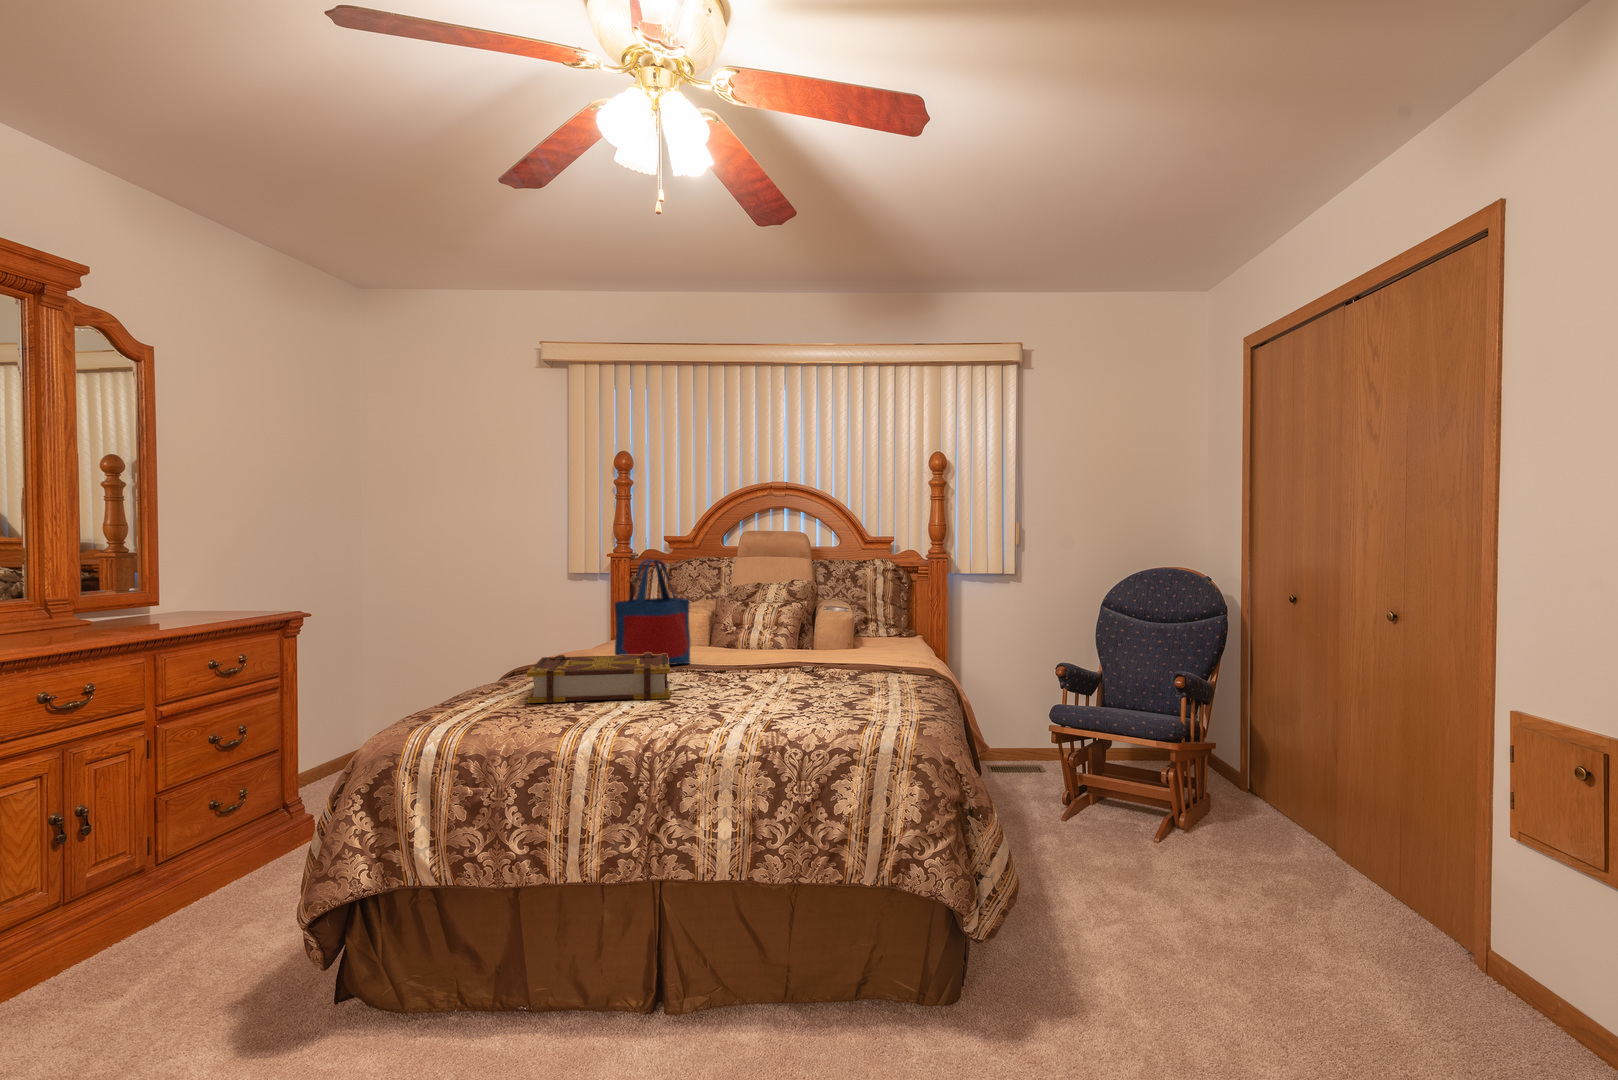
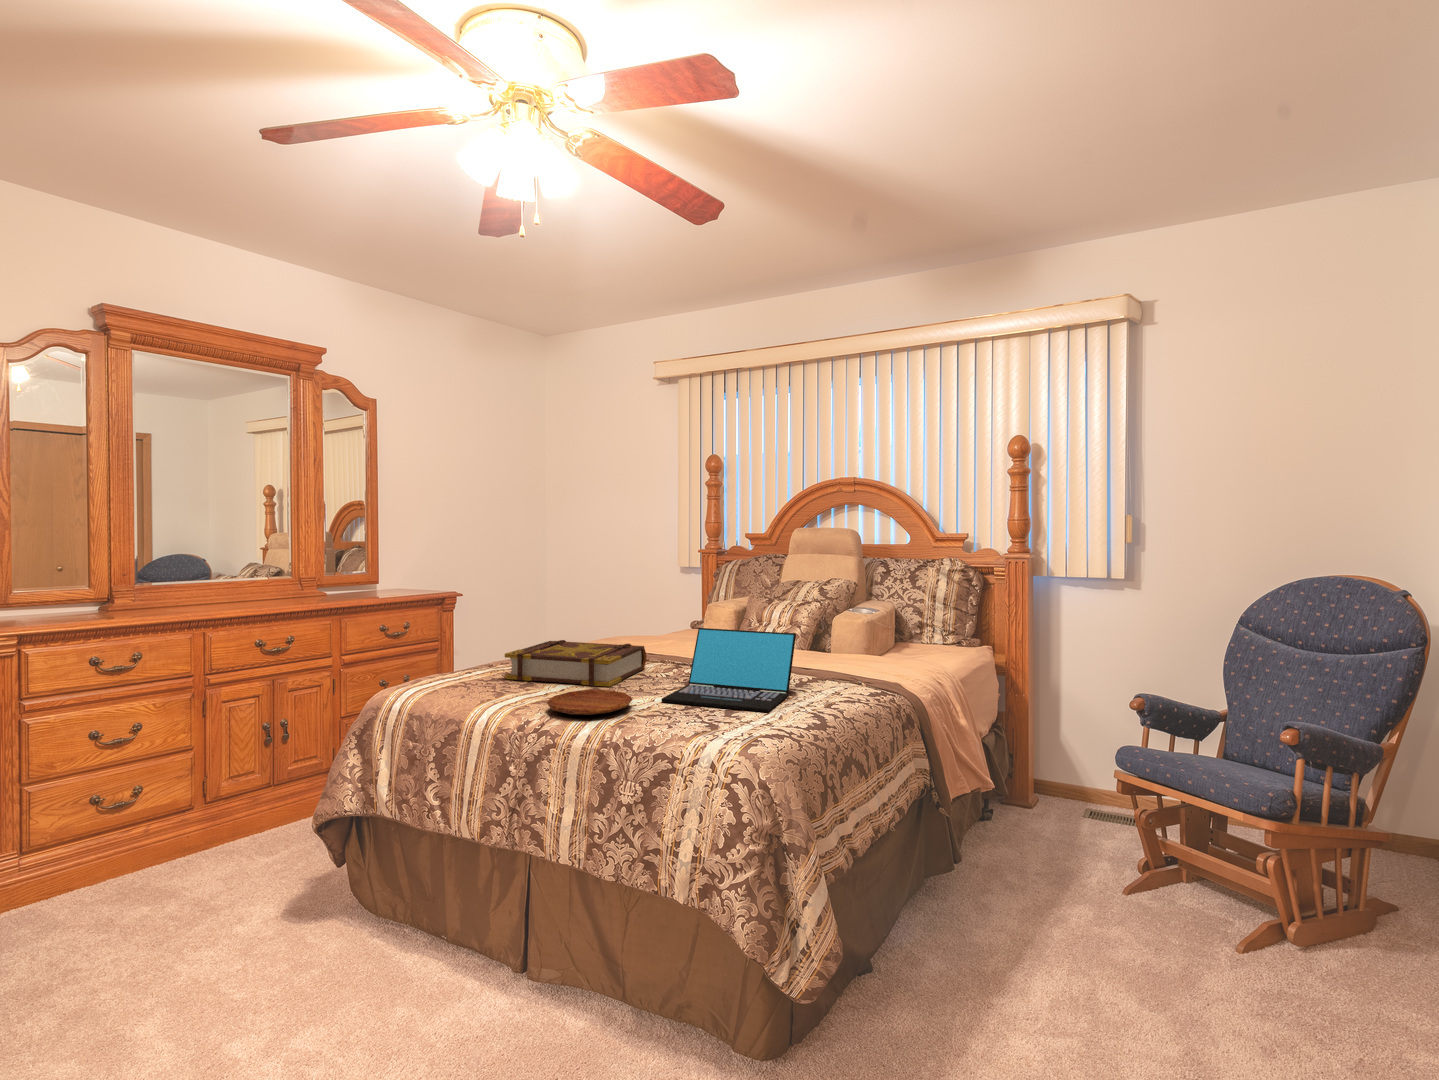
tote bag: present [615,559,690,665] -> none [632,559,702,656]
laptop: none [751,627,875,705] -> present [661,628,796,712]
tray: none [651,698,746,723] -> present [547,690,632,715]

